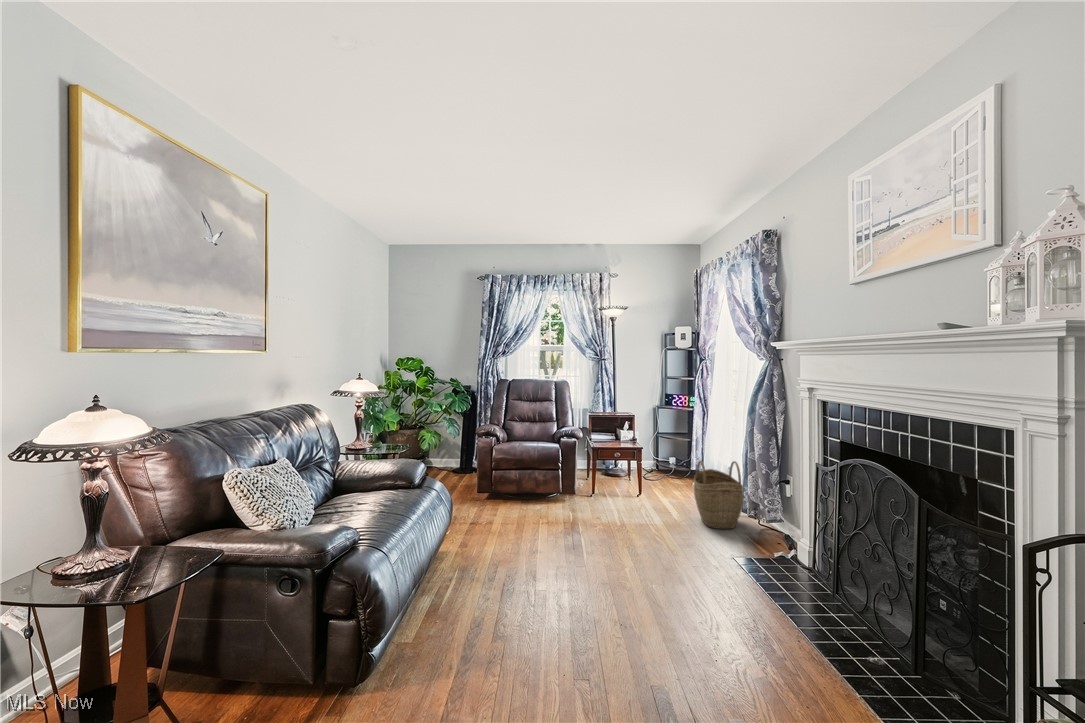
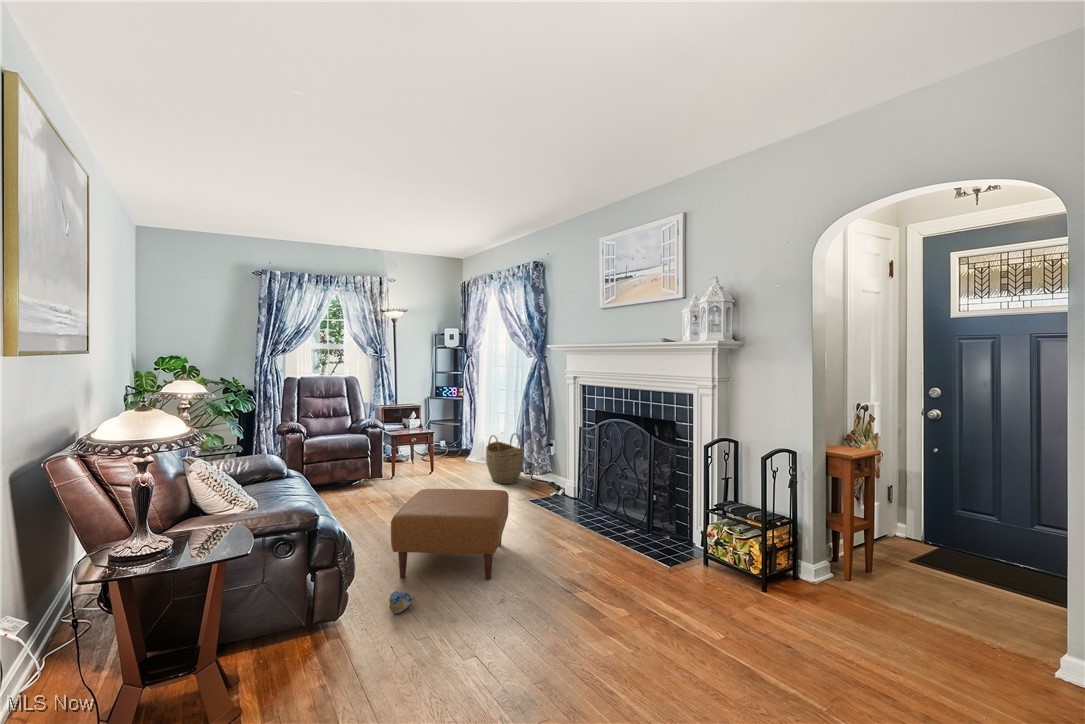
ottoman: none [479,521,651,671] -> present [391,489,509,580]
plush toy: none [433,648,473,677] -> present [390,591,417,614]

